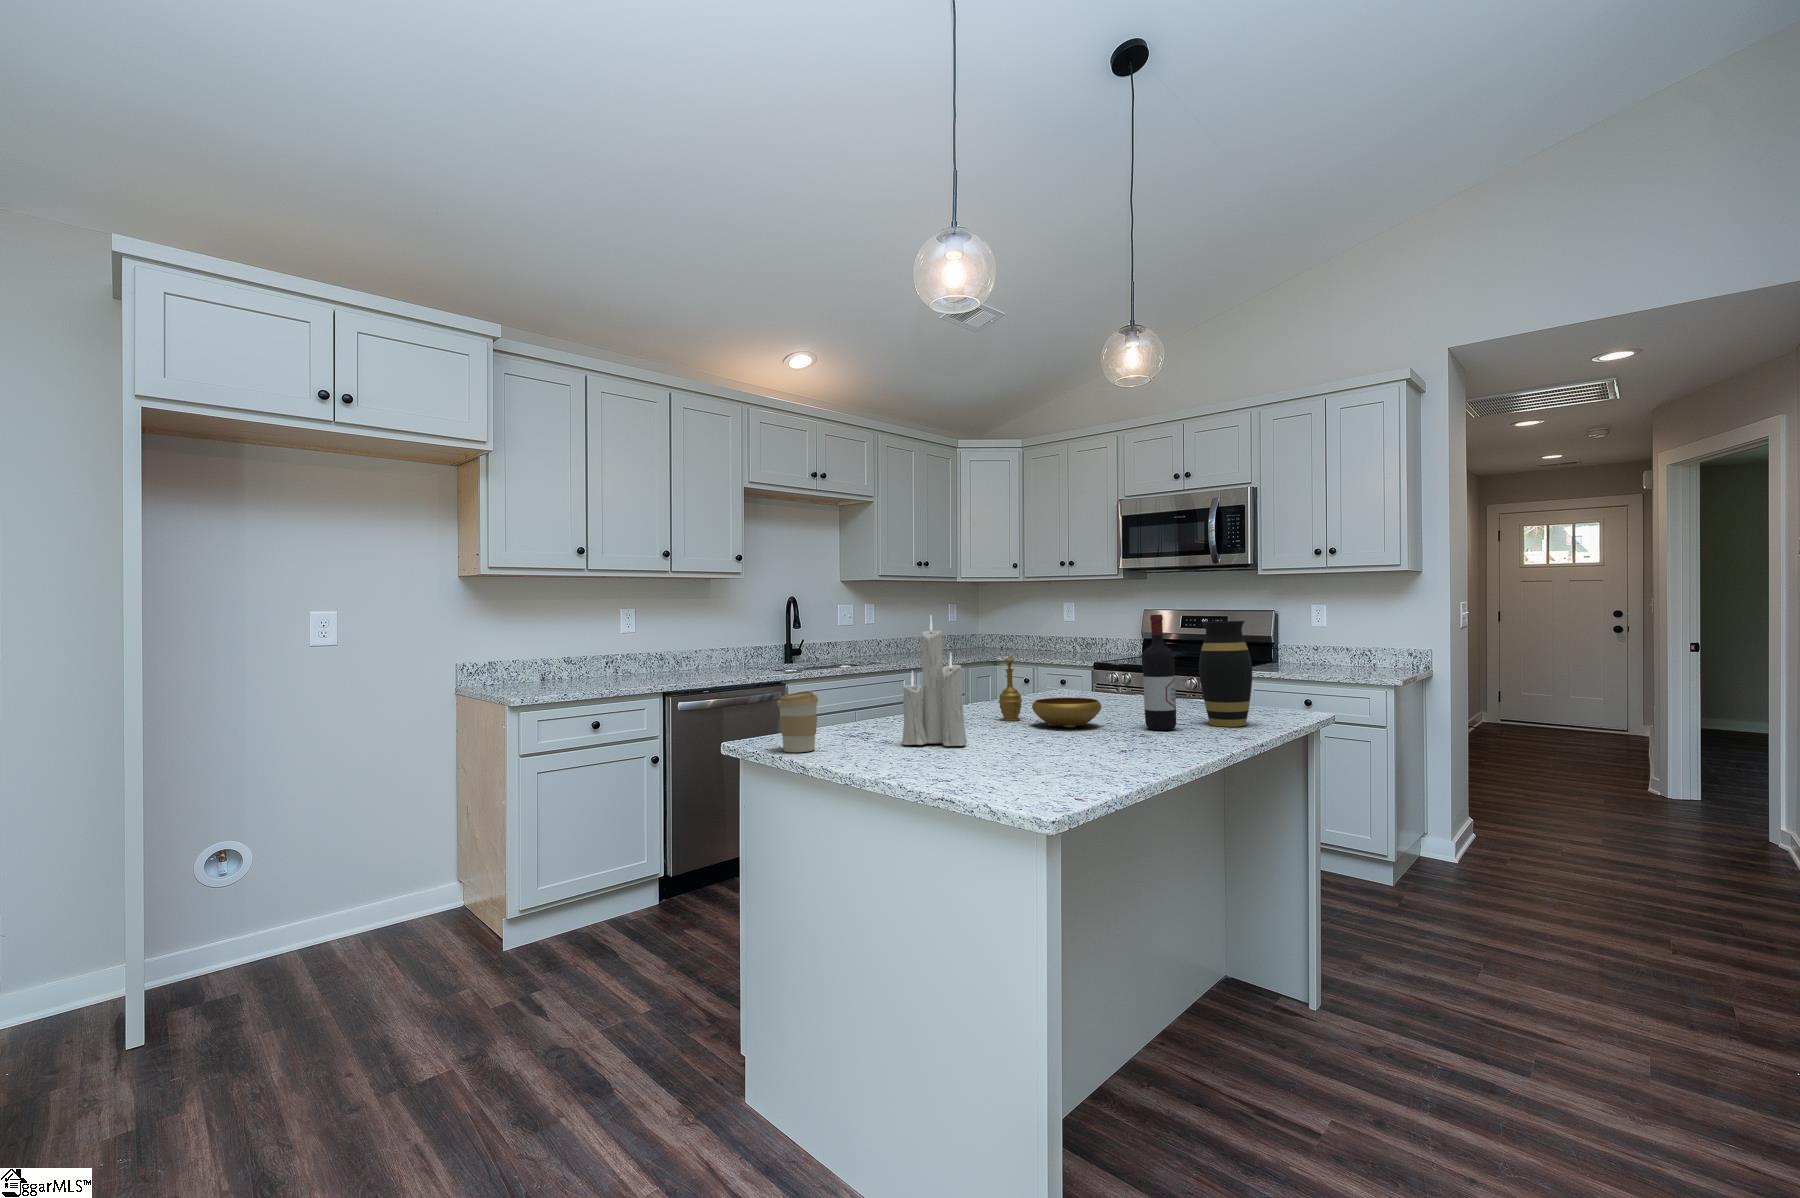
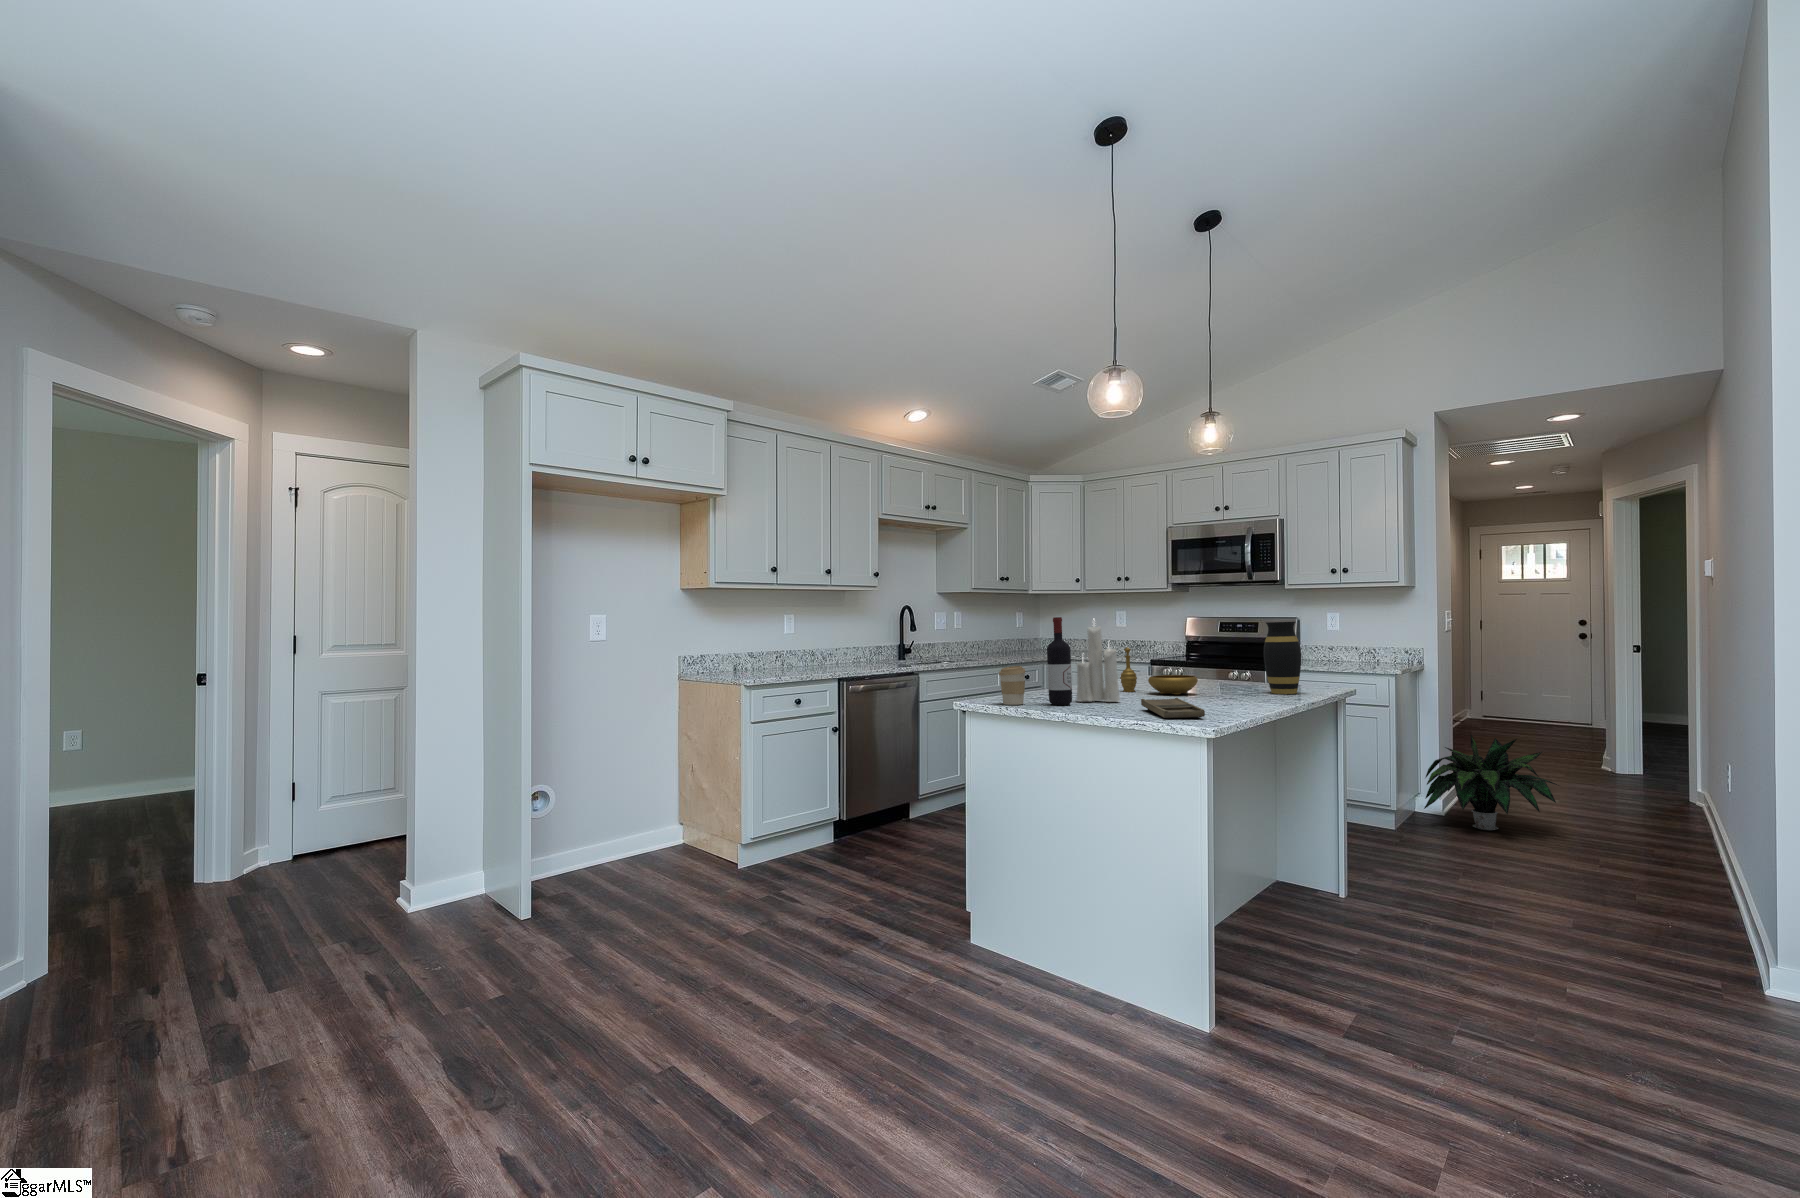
wine bottle: present [1142,615,1176,730] -> present [1047,617,1072,705]
tray: none [975,747,1051,793] -> present [1141,698,1205,718]
potted plant: none [1431,760,1614,888] -> present [1424,735,1559,830]

